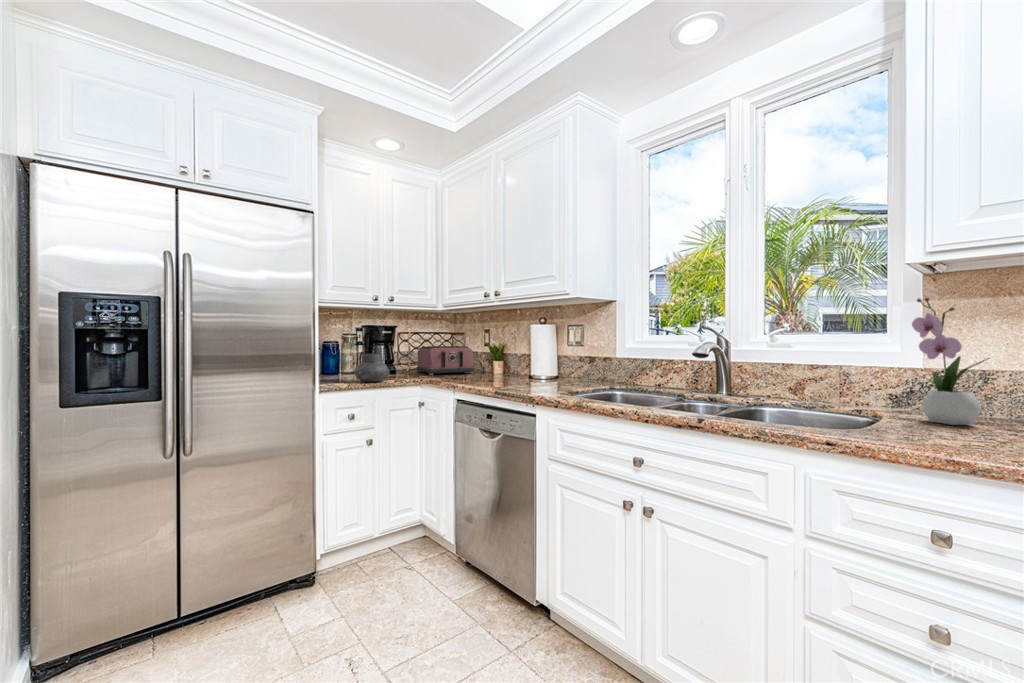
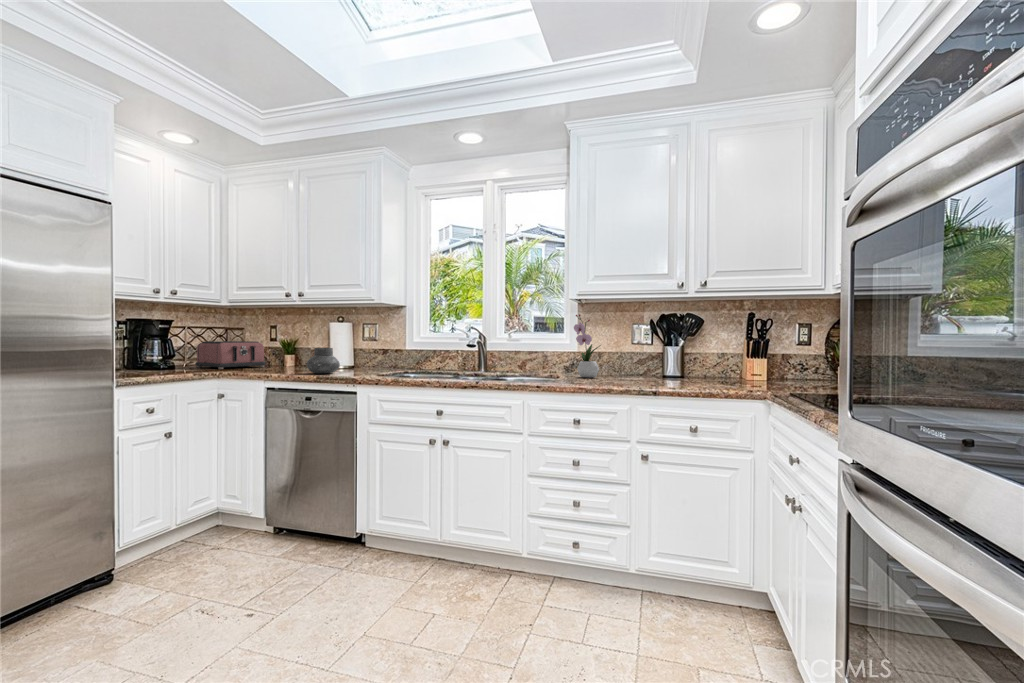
vase: present [355,353,390,382] -> present [307,348,340,374]

